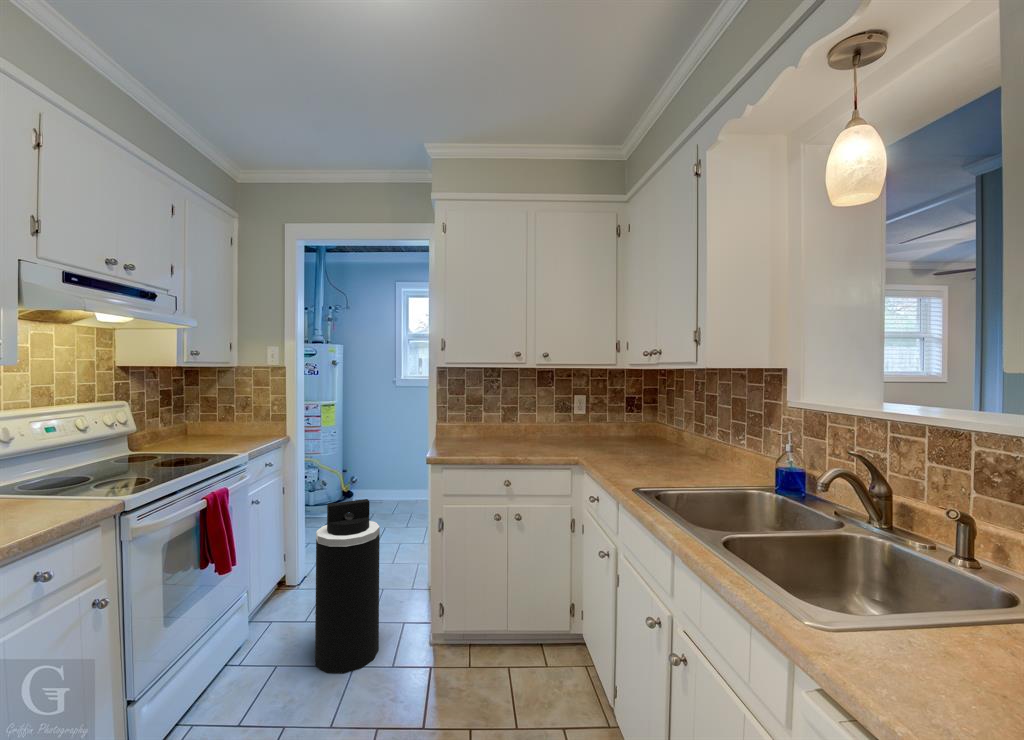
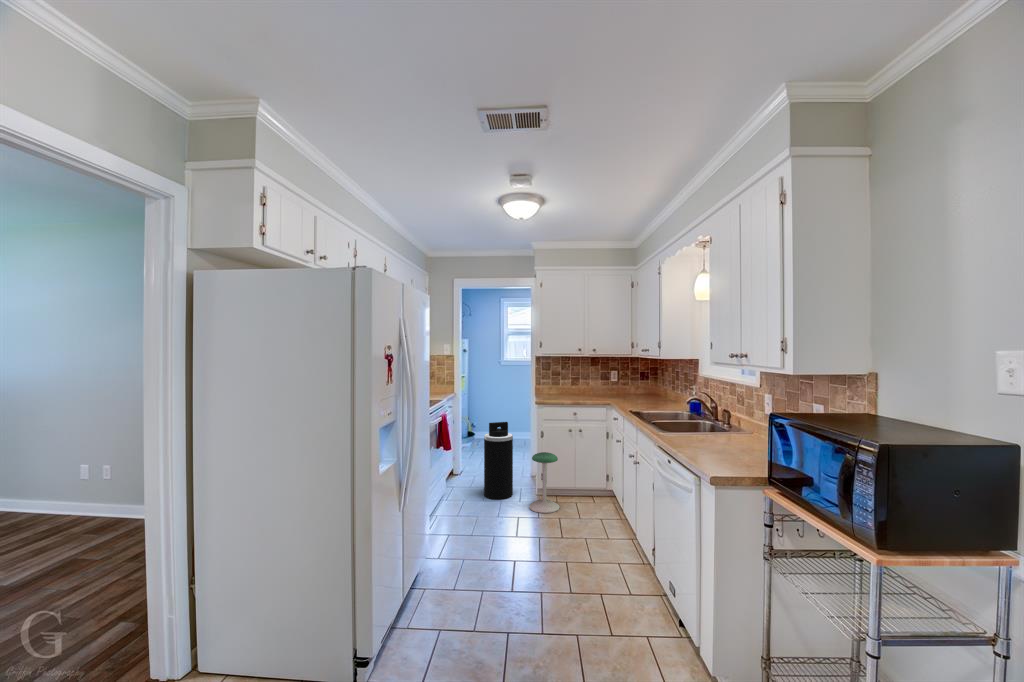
stool: none [404,570,472,720] -> present [529,452,560,513]

